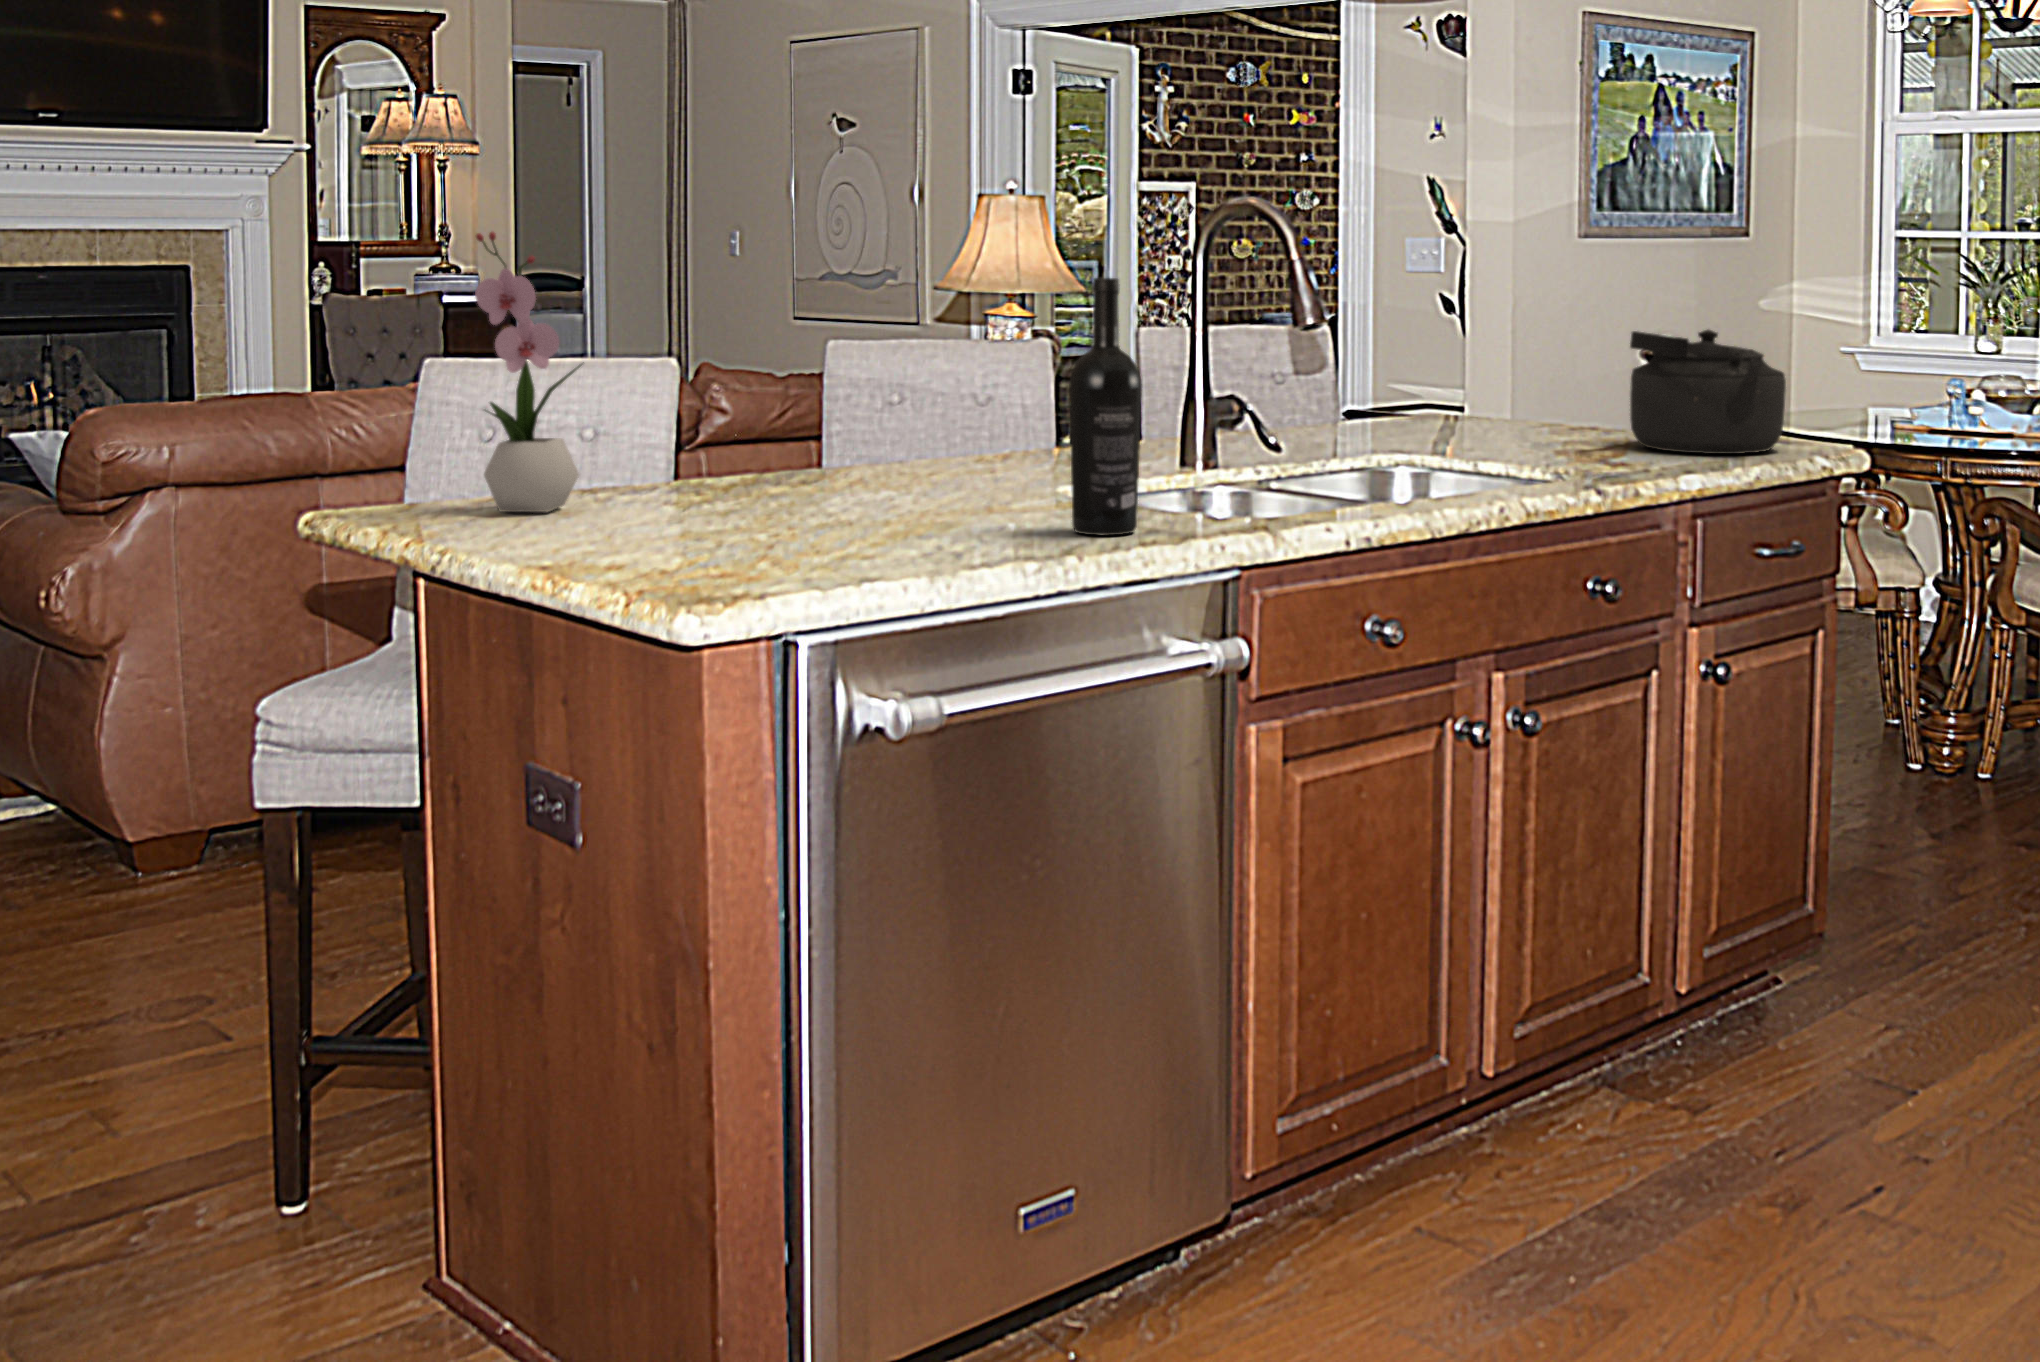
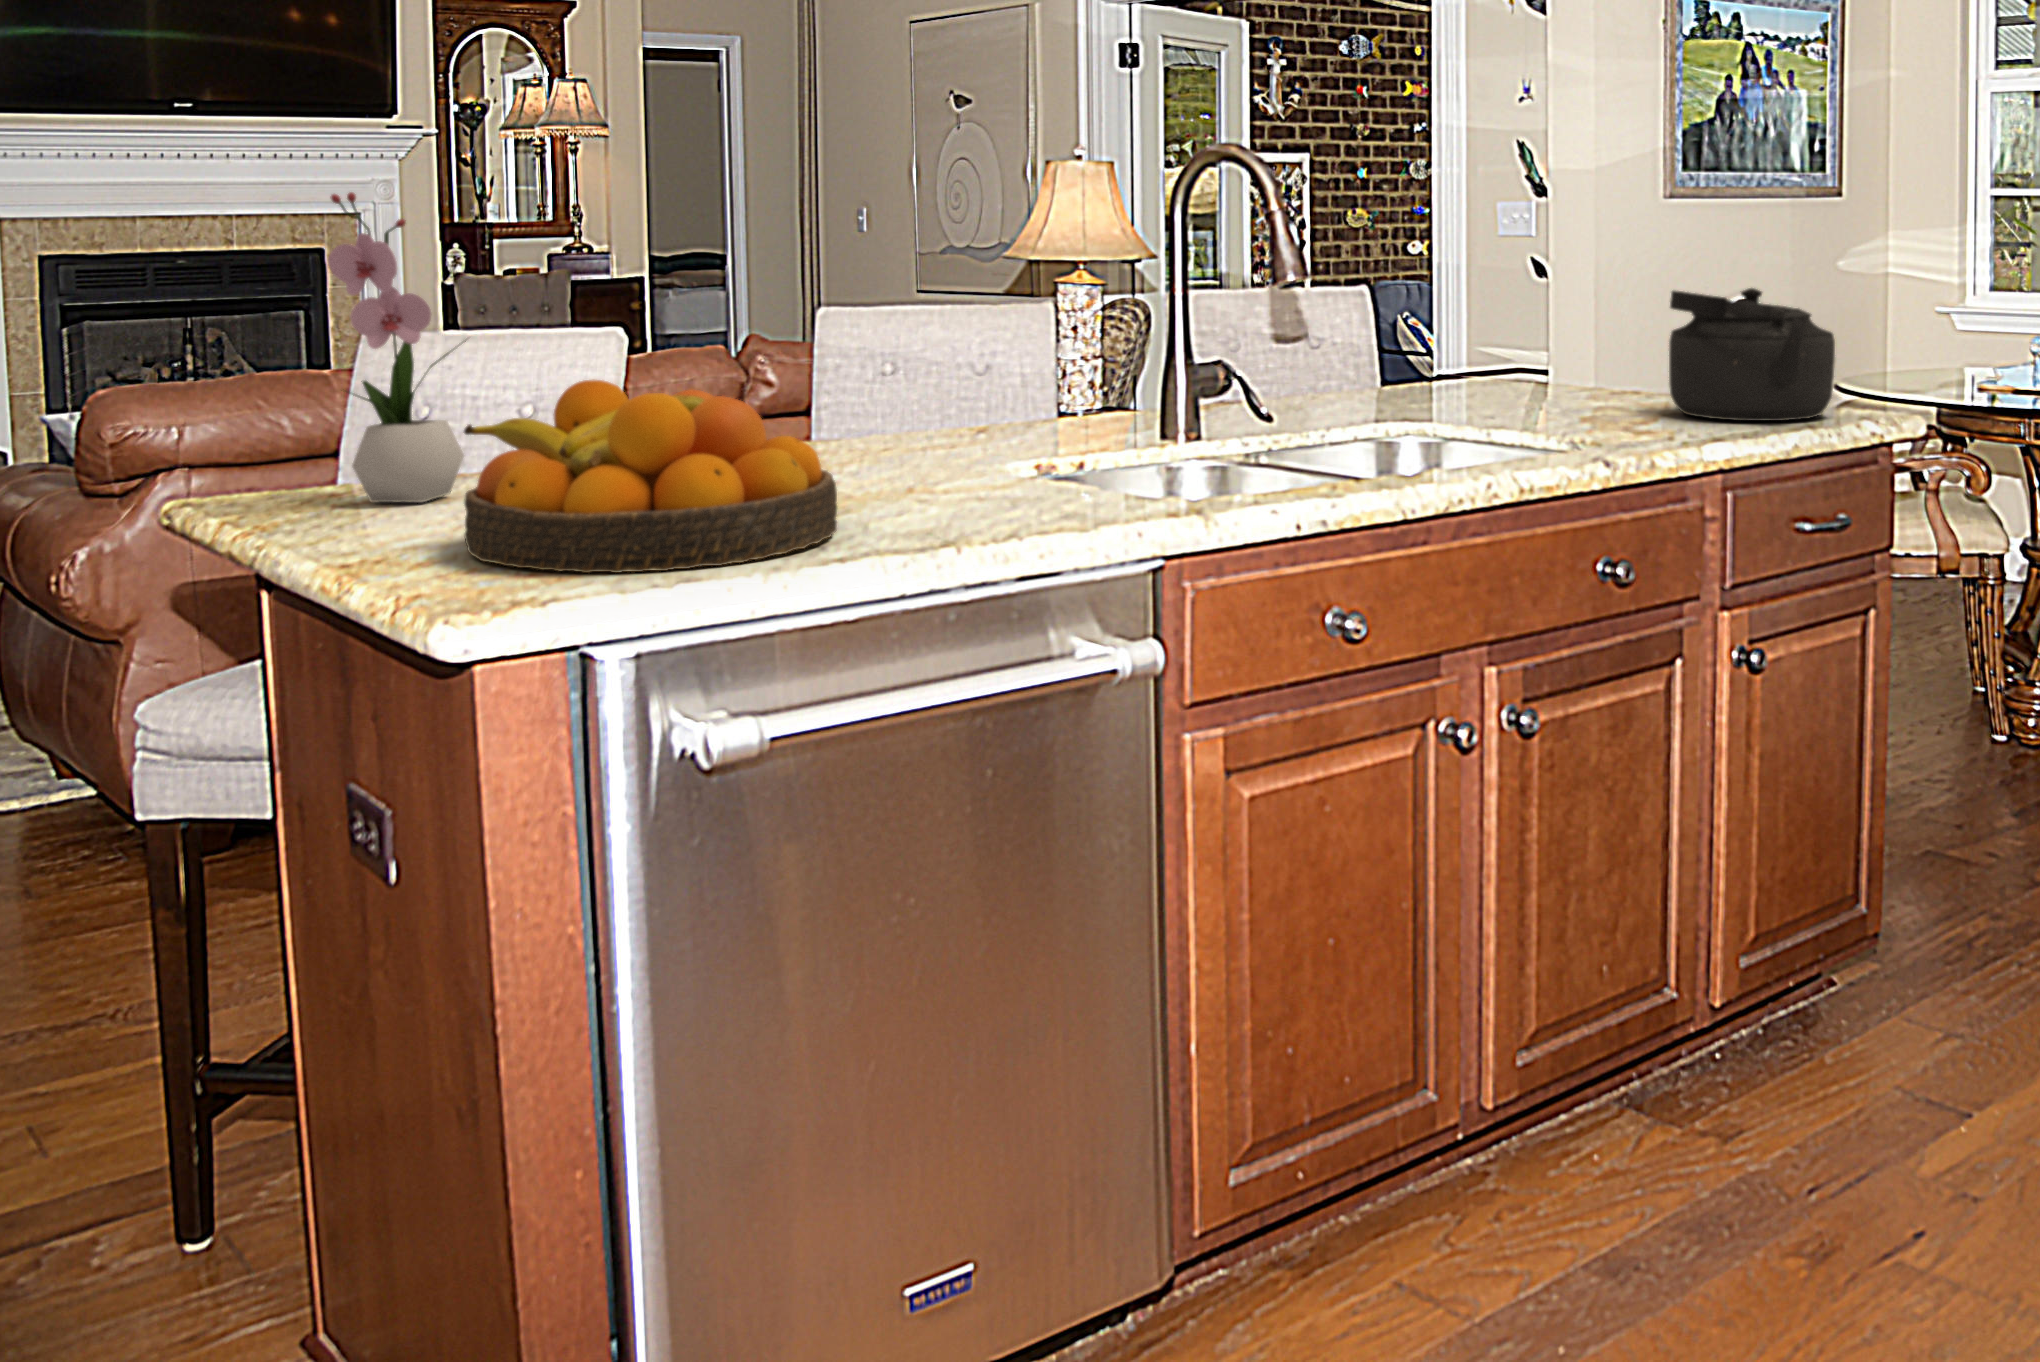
wine bottle: present [1069,278,1142,535] -> none [975,235,1057,527]
fruit bowl: none [633,402,955,568] -> present [464,380,837,573]

